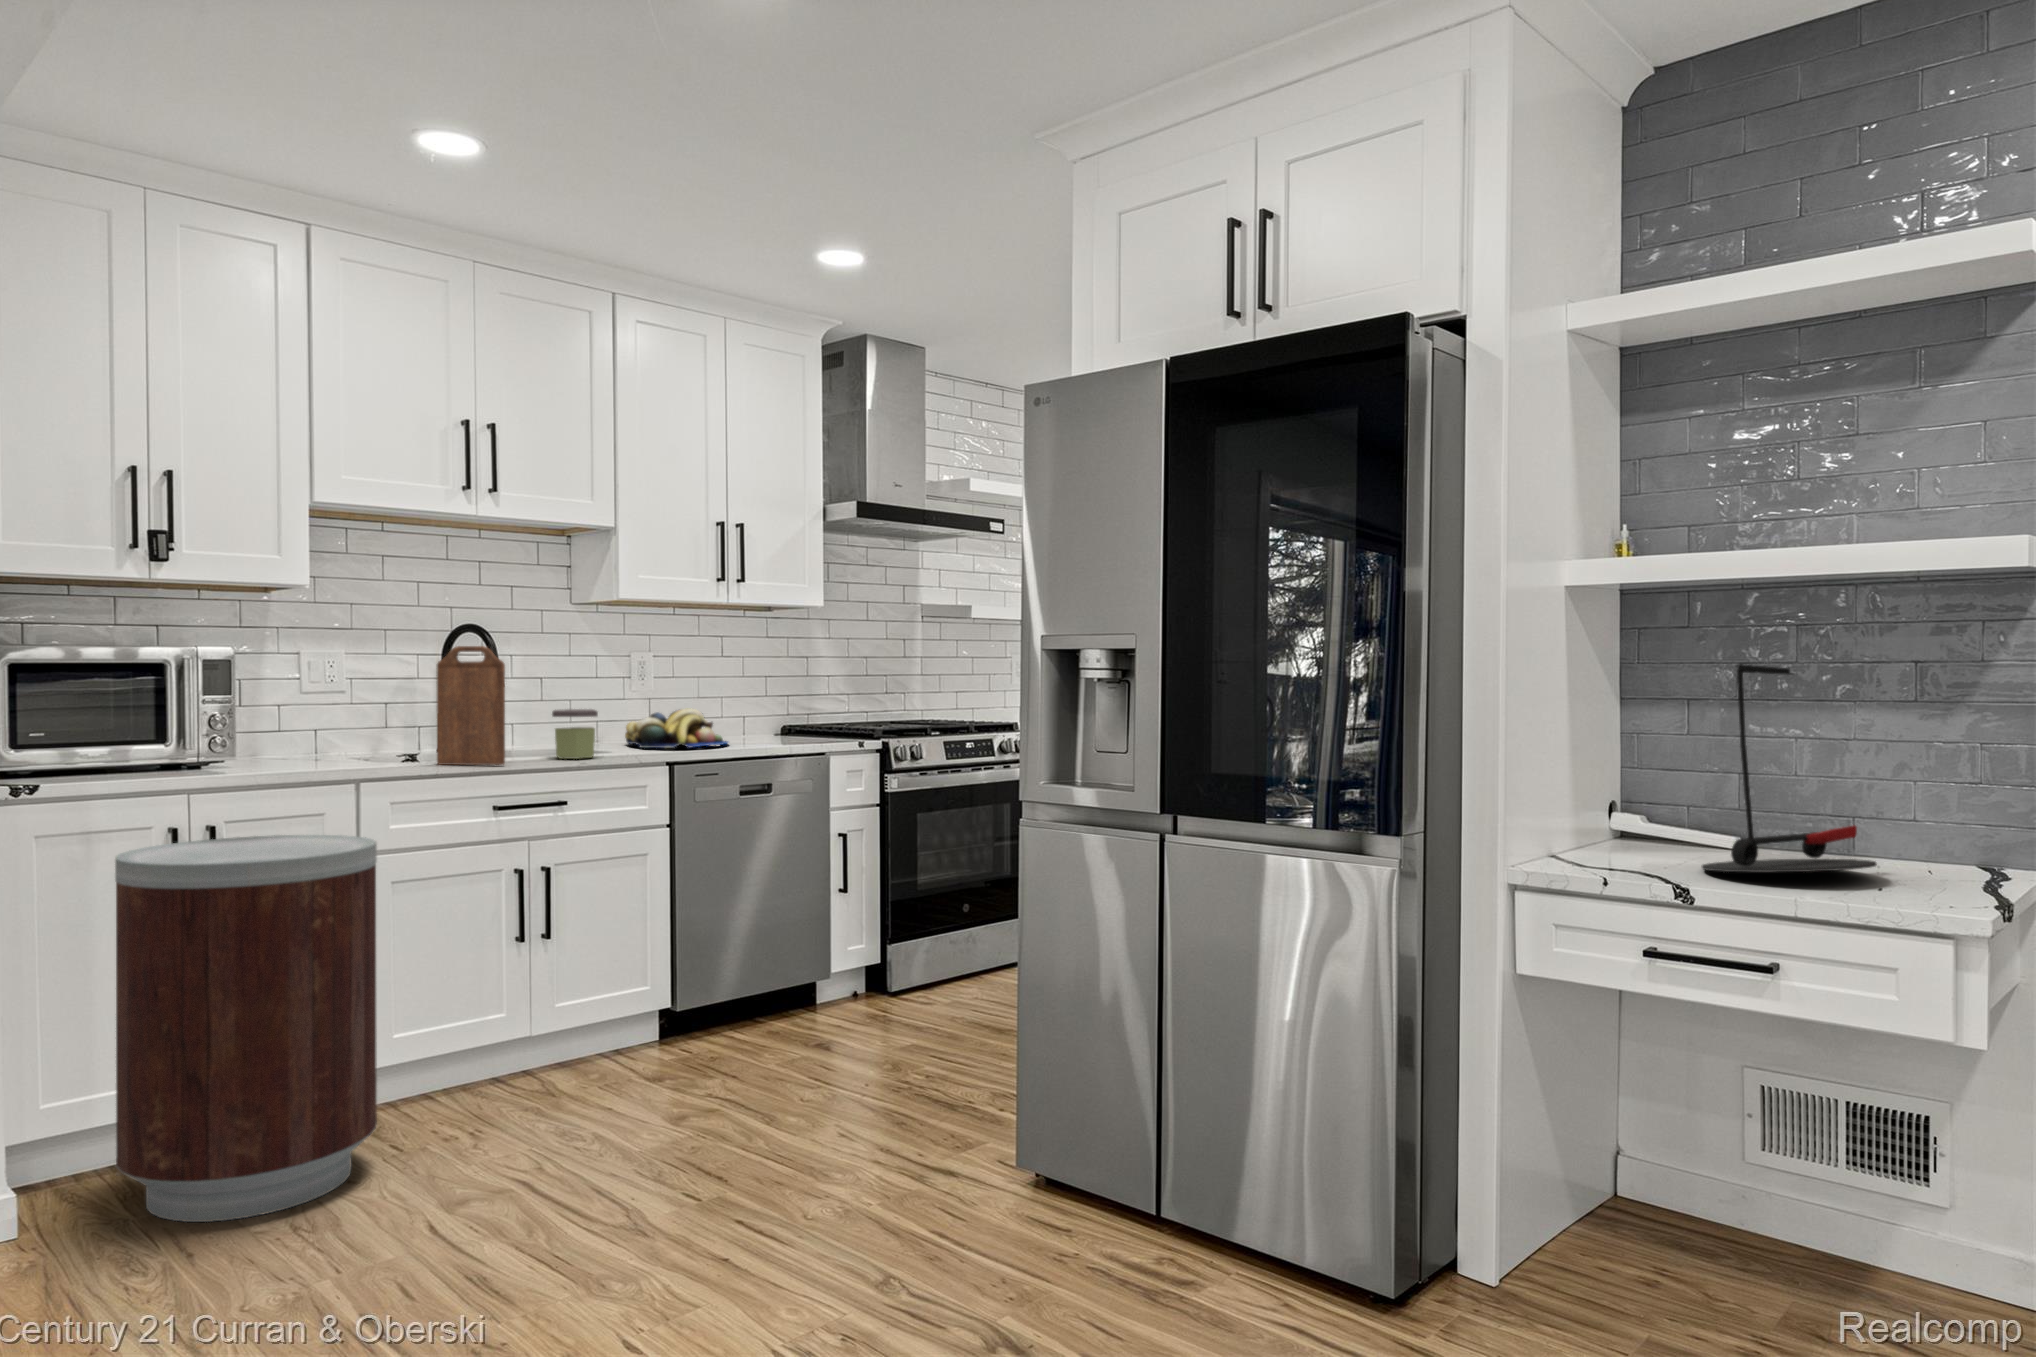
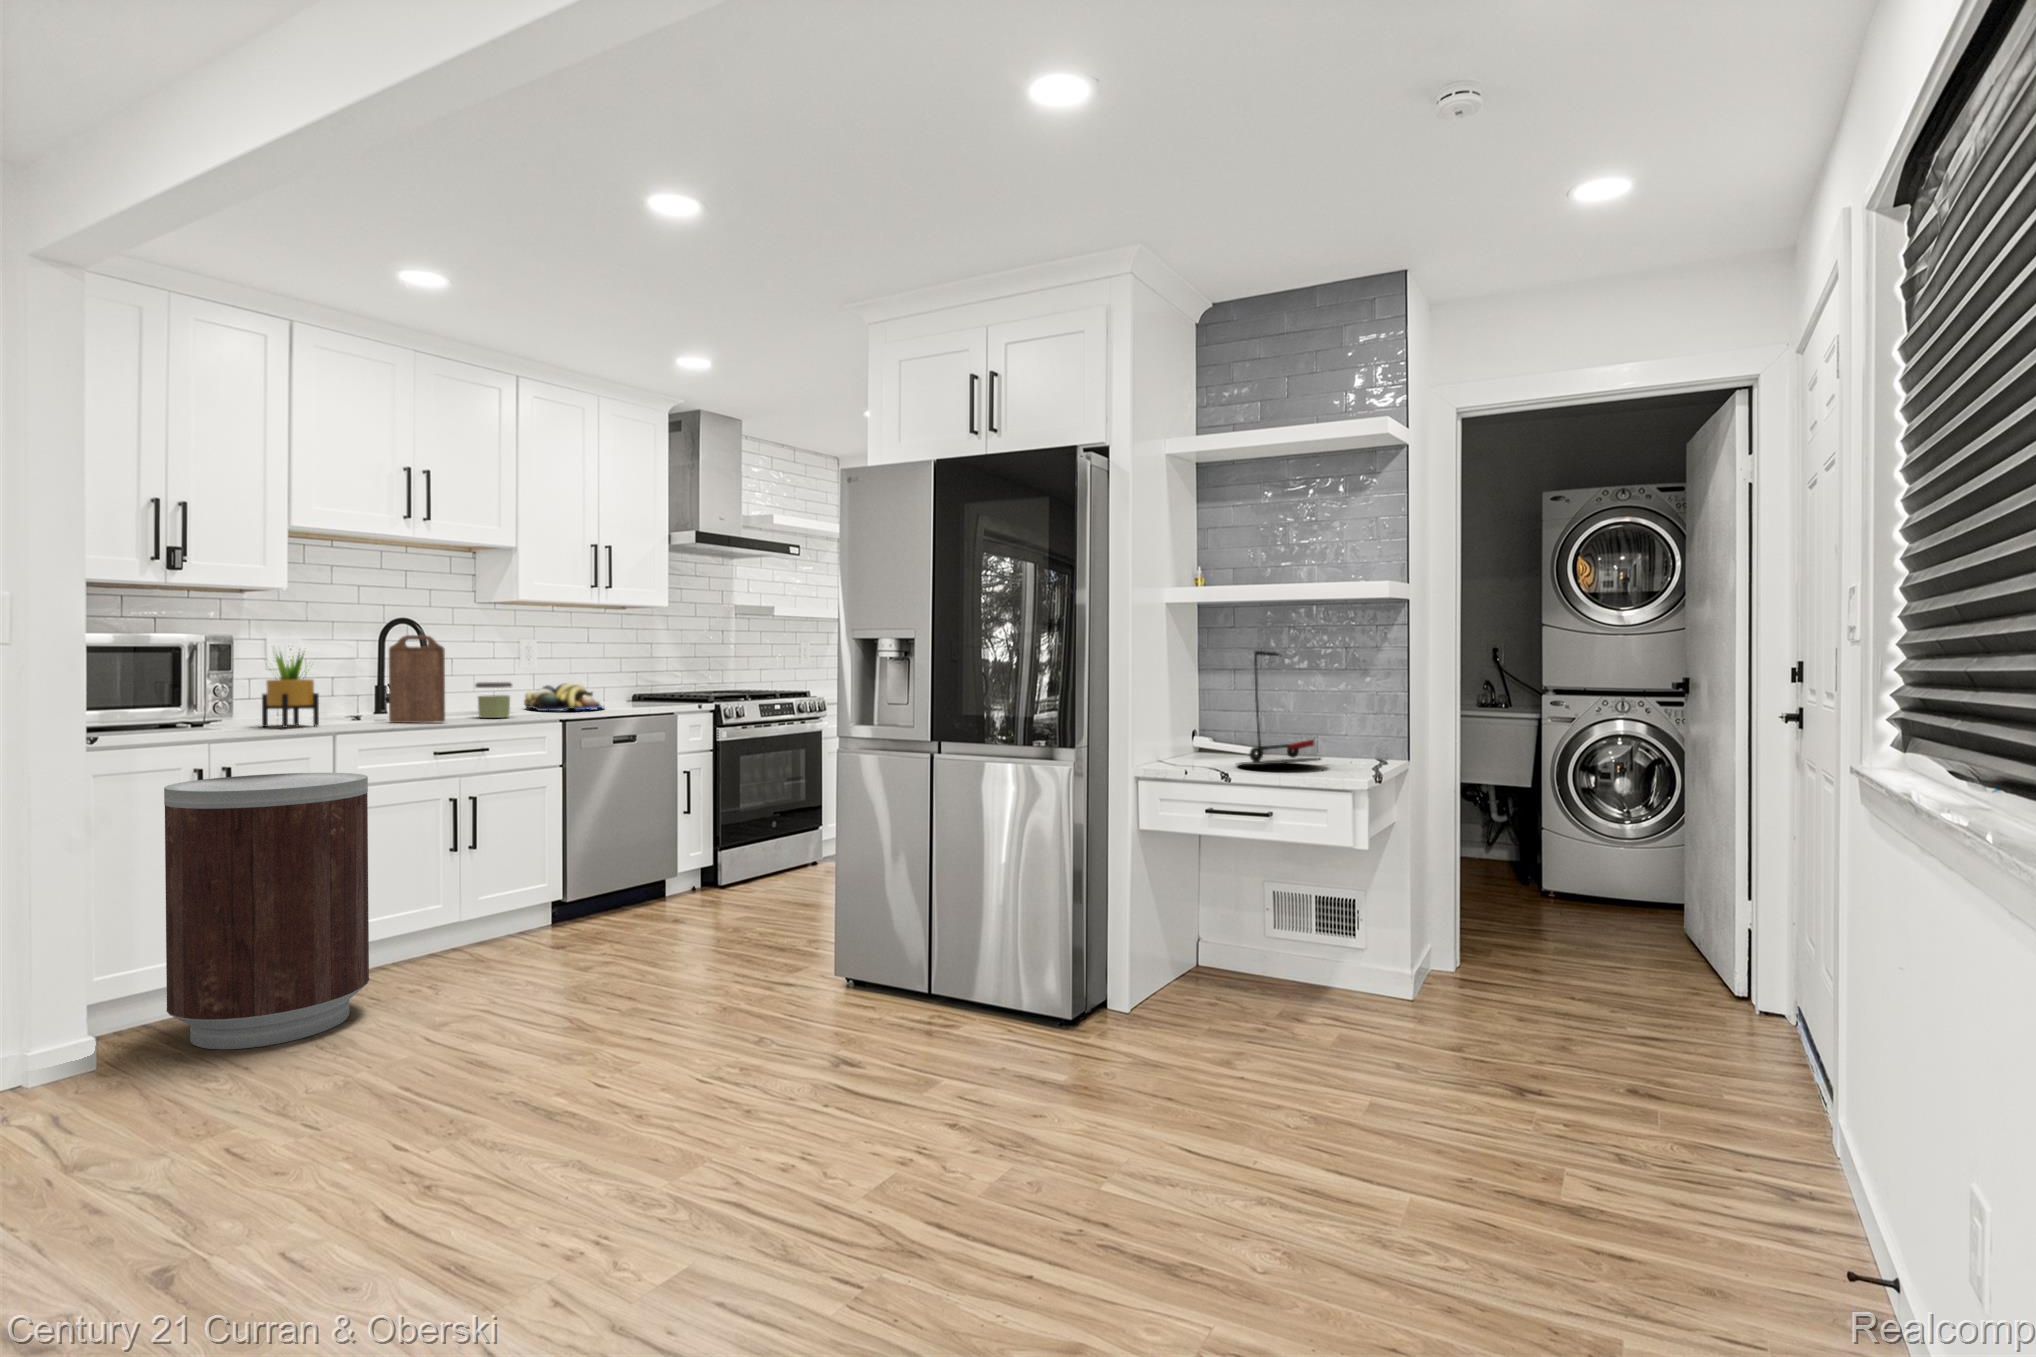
potted plant: none [273,662,346,771] -> present [262,651,319,728]

